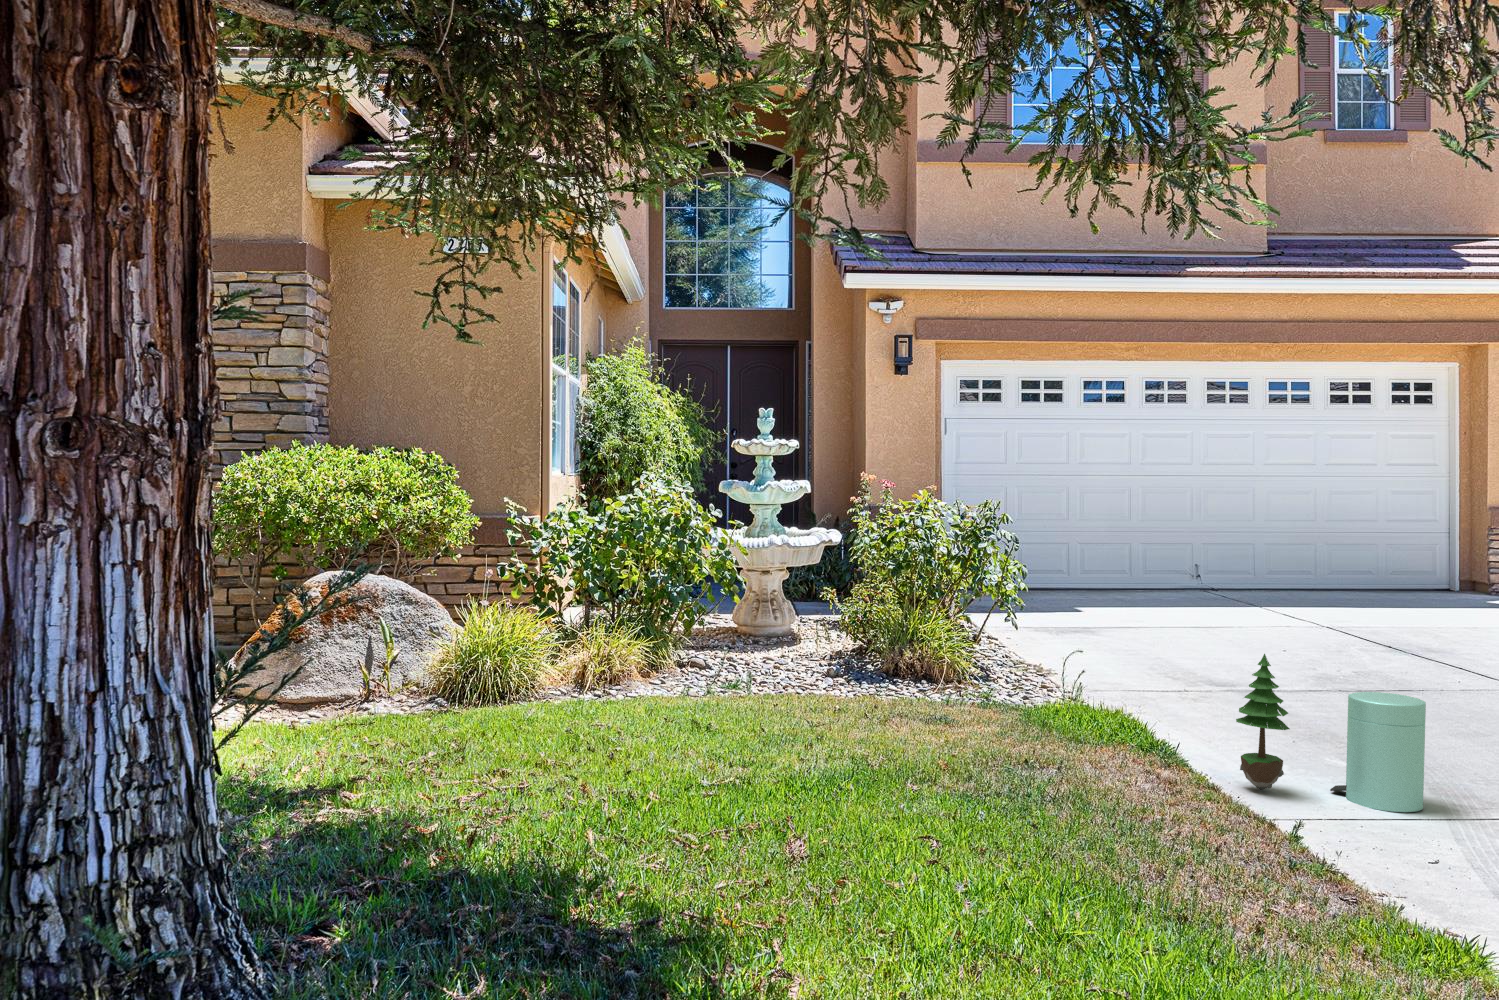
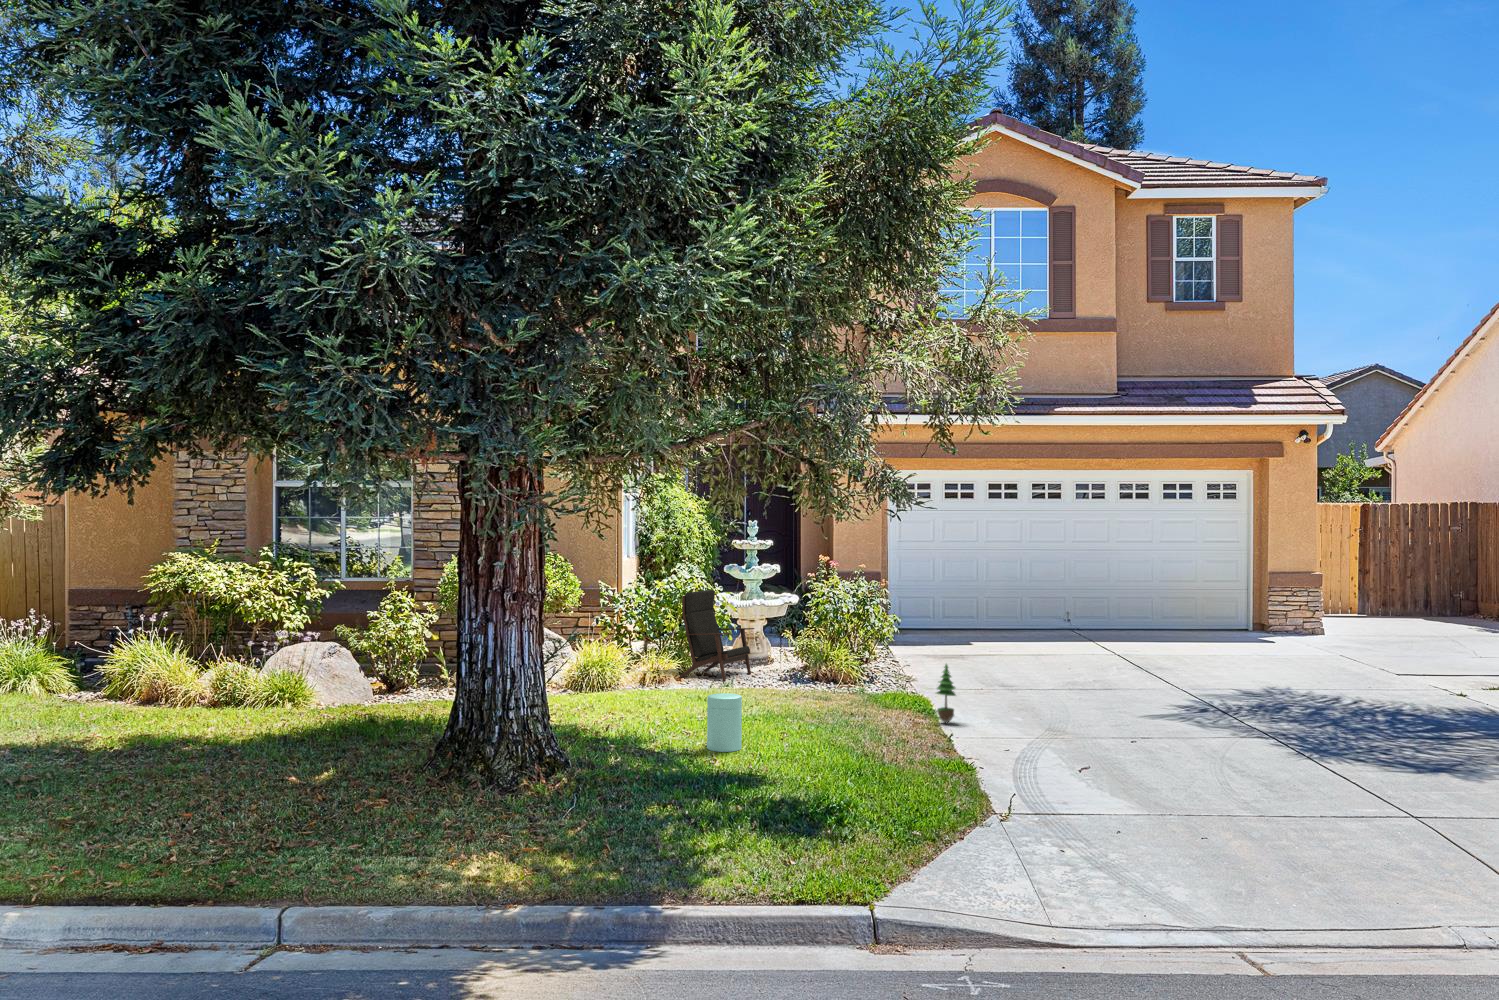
lounge chair: none [648,514,783,680] -> present [680,590,754,681]
trash can: present [1330,692,1426,812] -> present [705,693,742,752]

